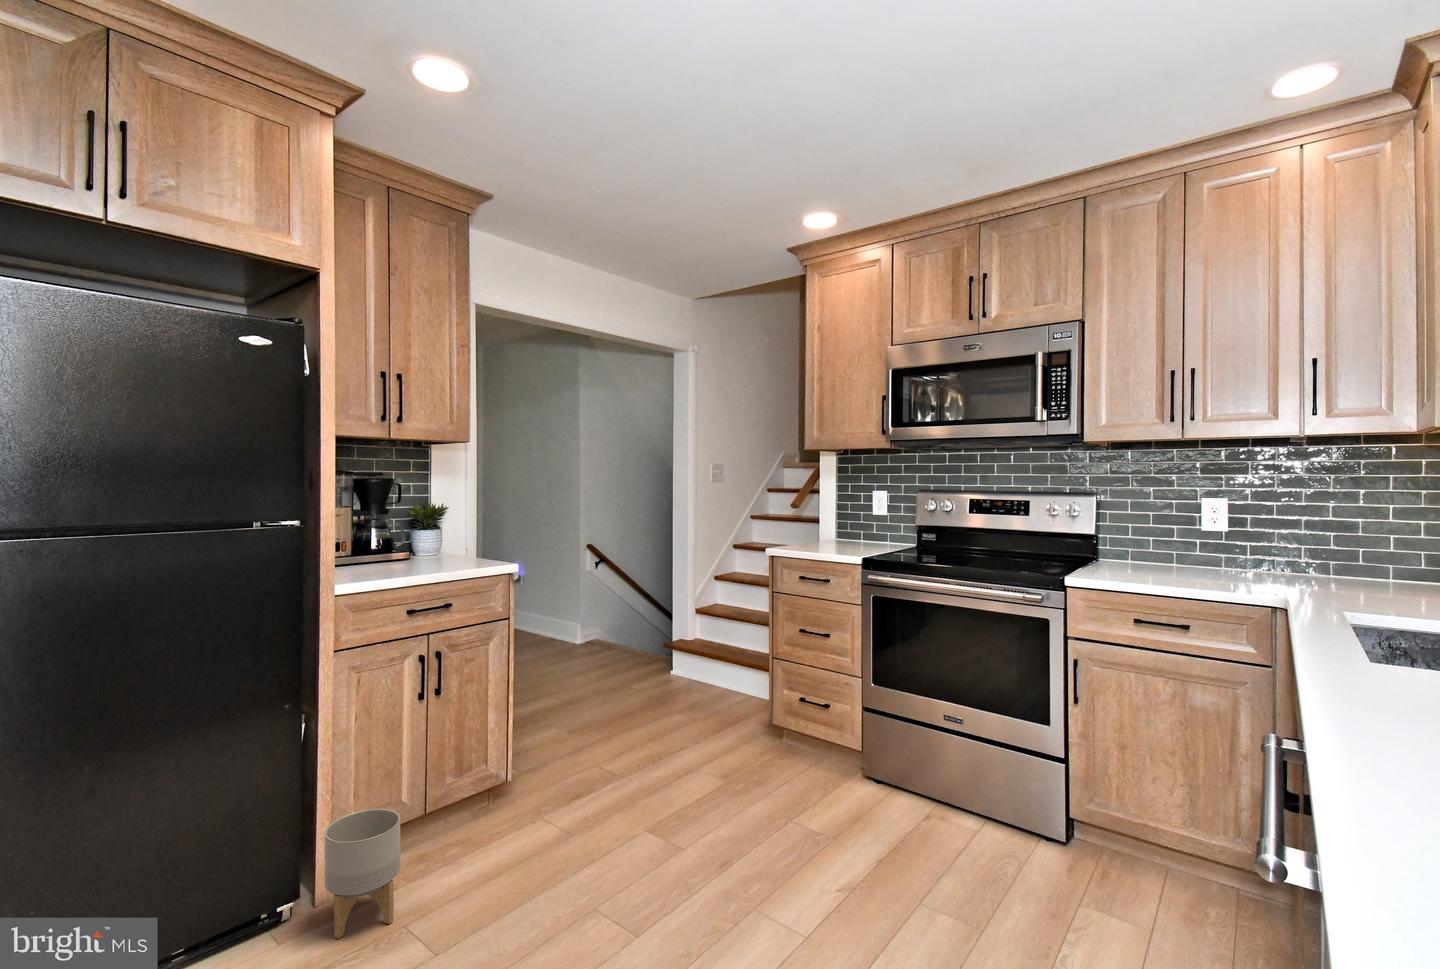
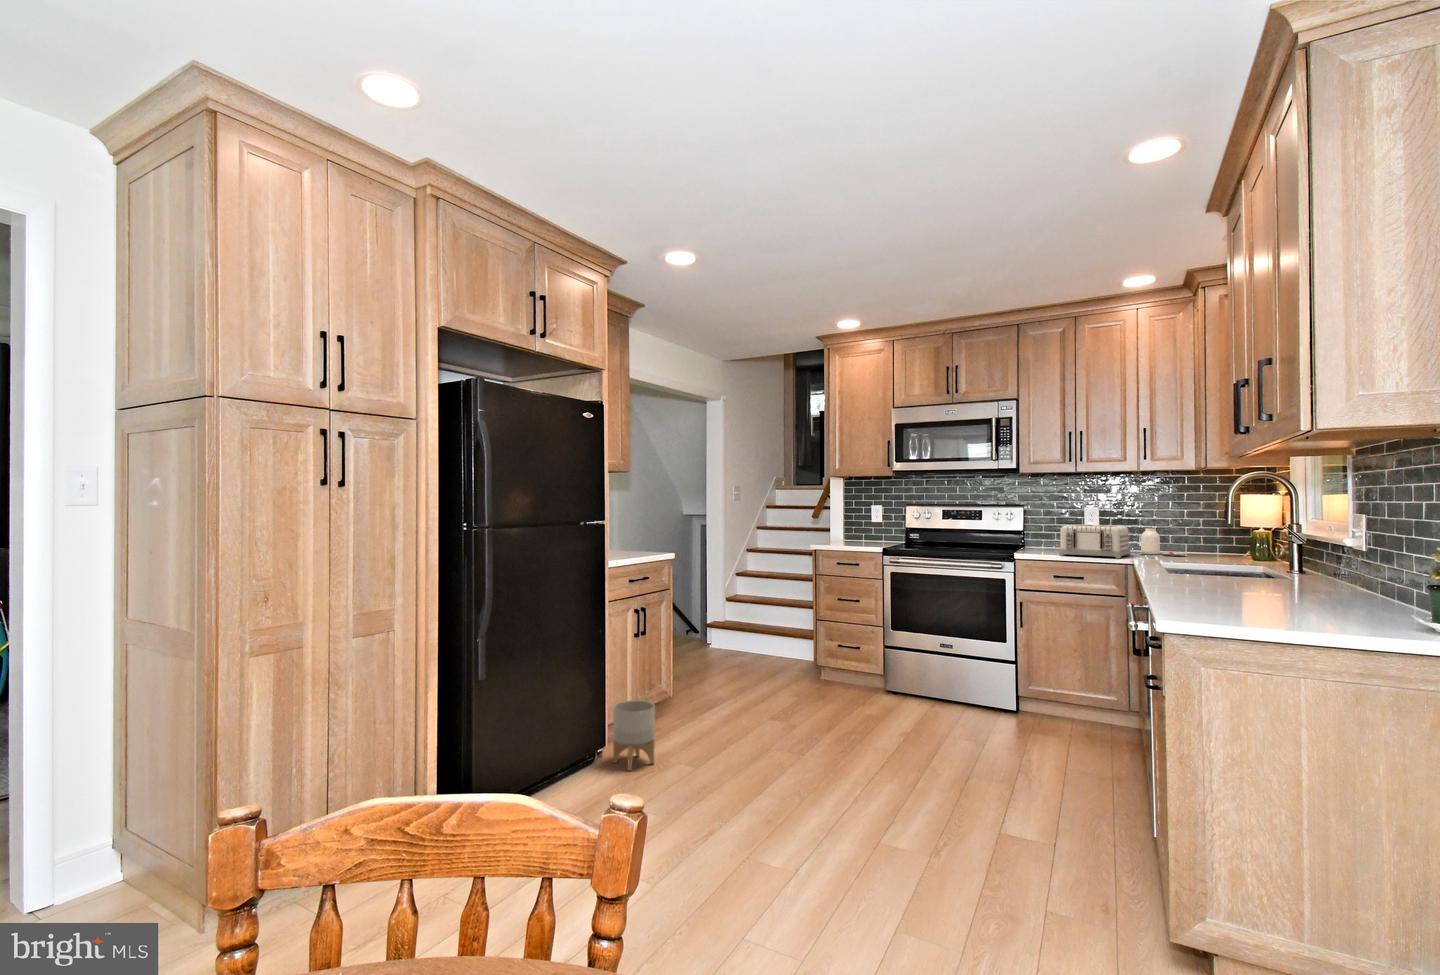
toaster: none [1146,526,1282,592] -> present [1059,524,1130,558]
jar: none [1293,535,1396,586] -> present [1141,529,1186,556]

